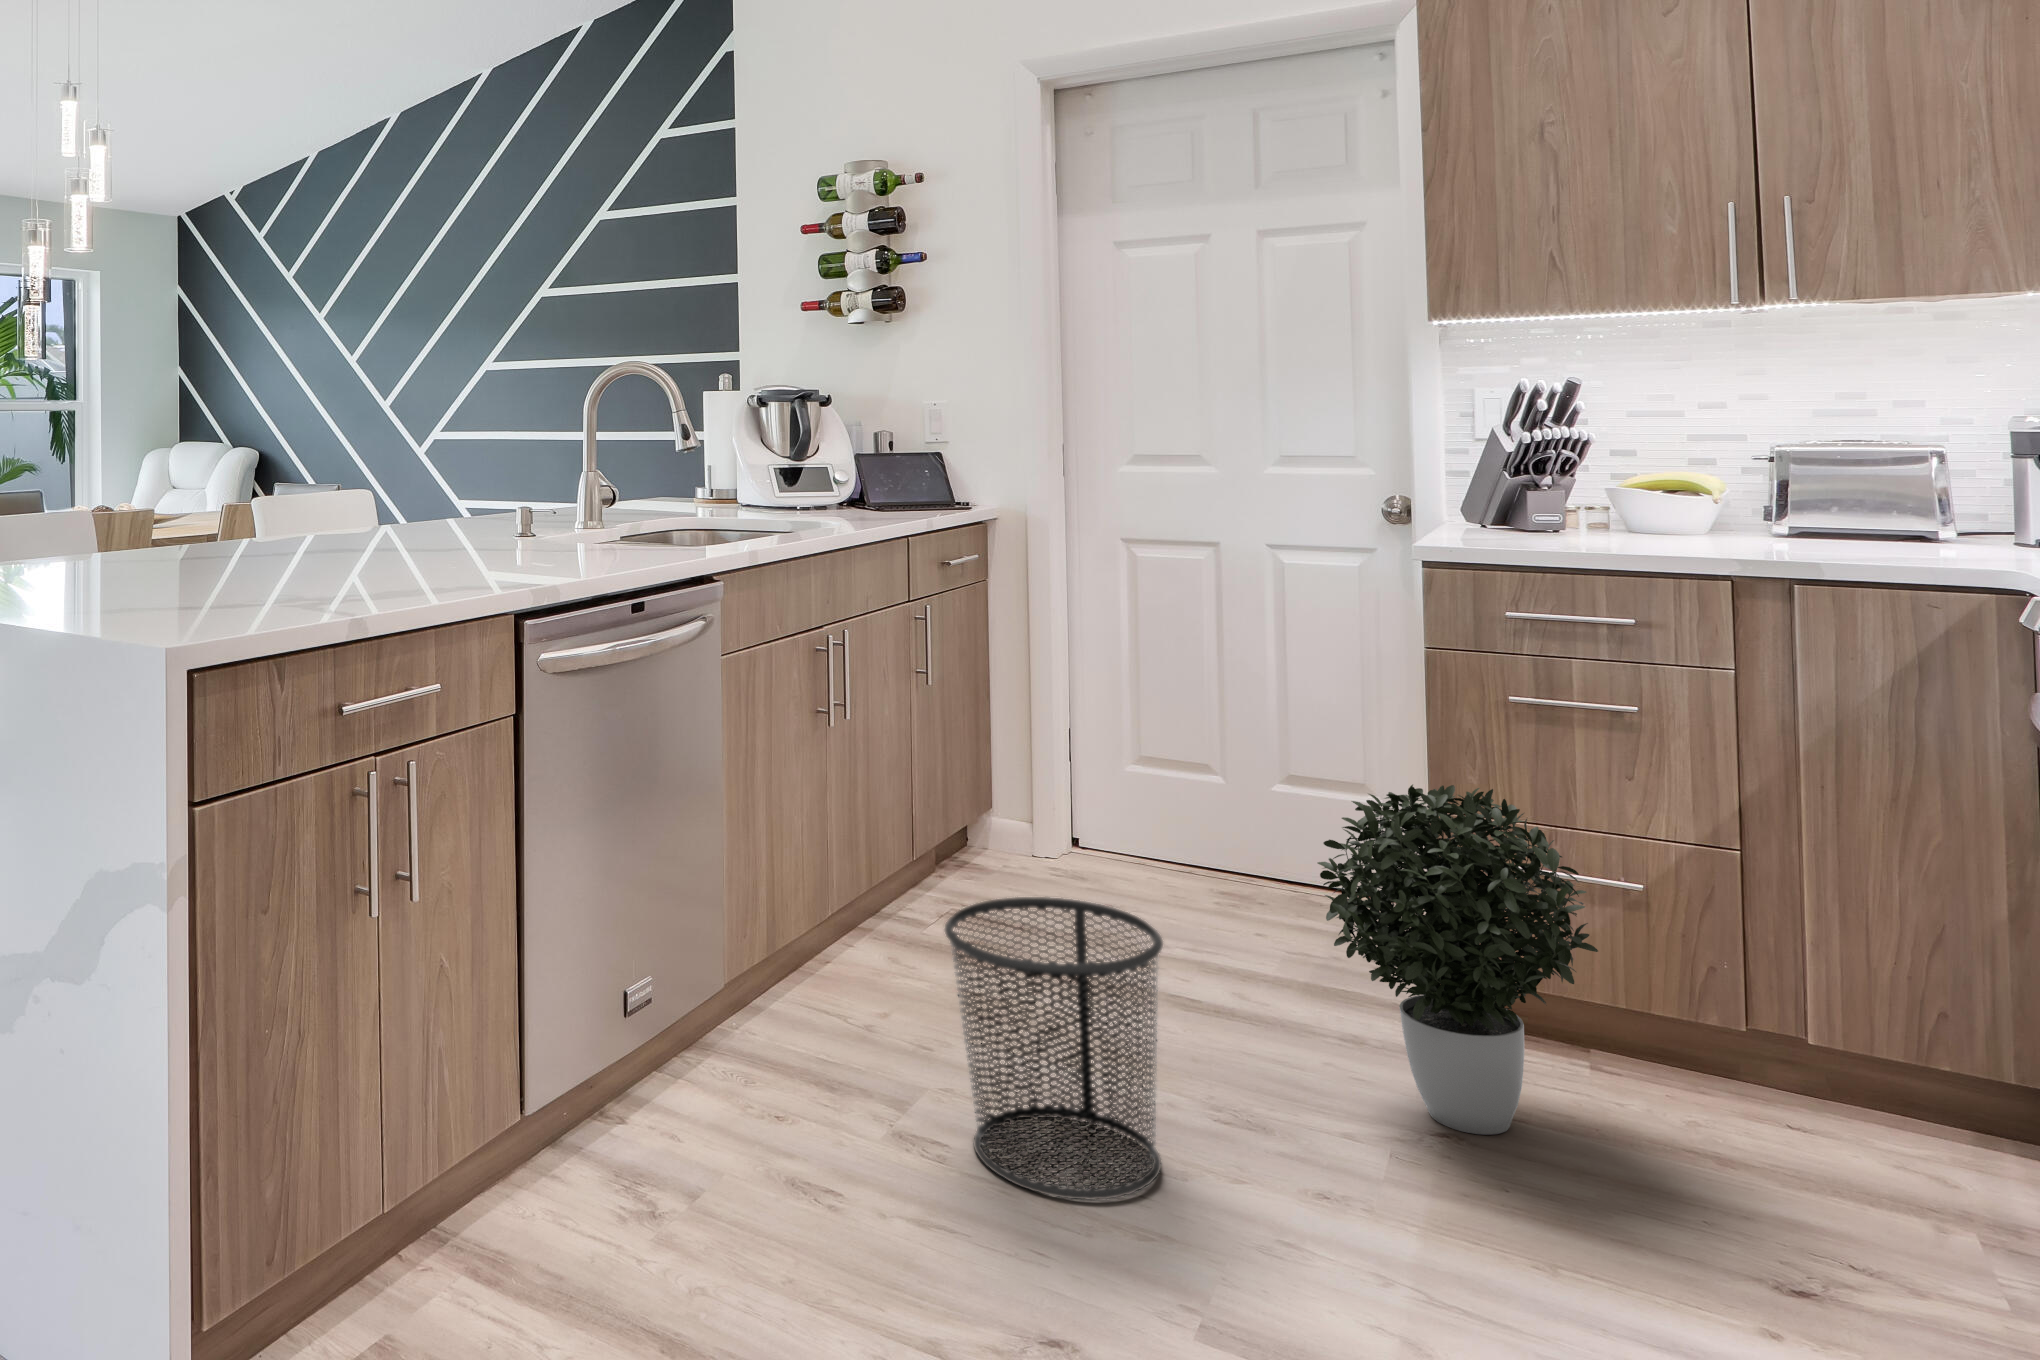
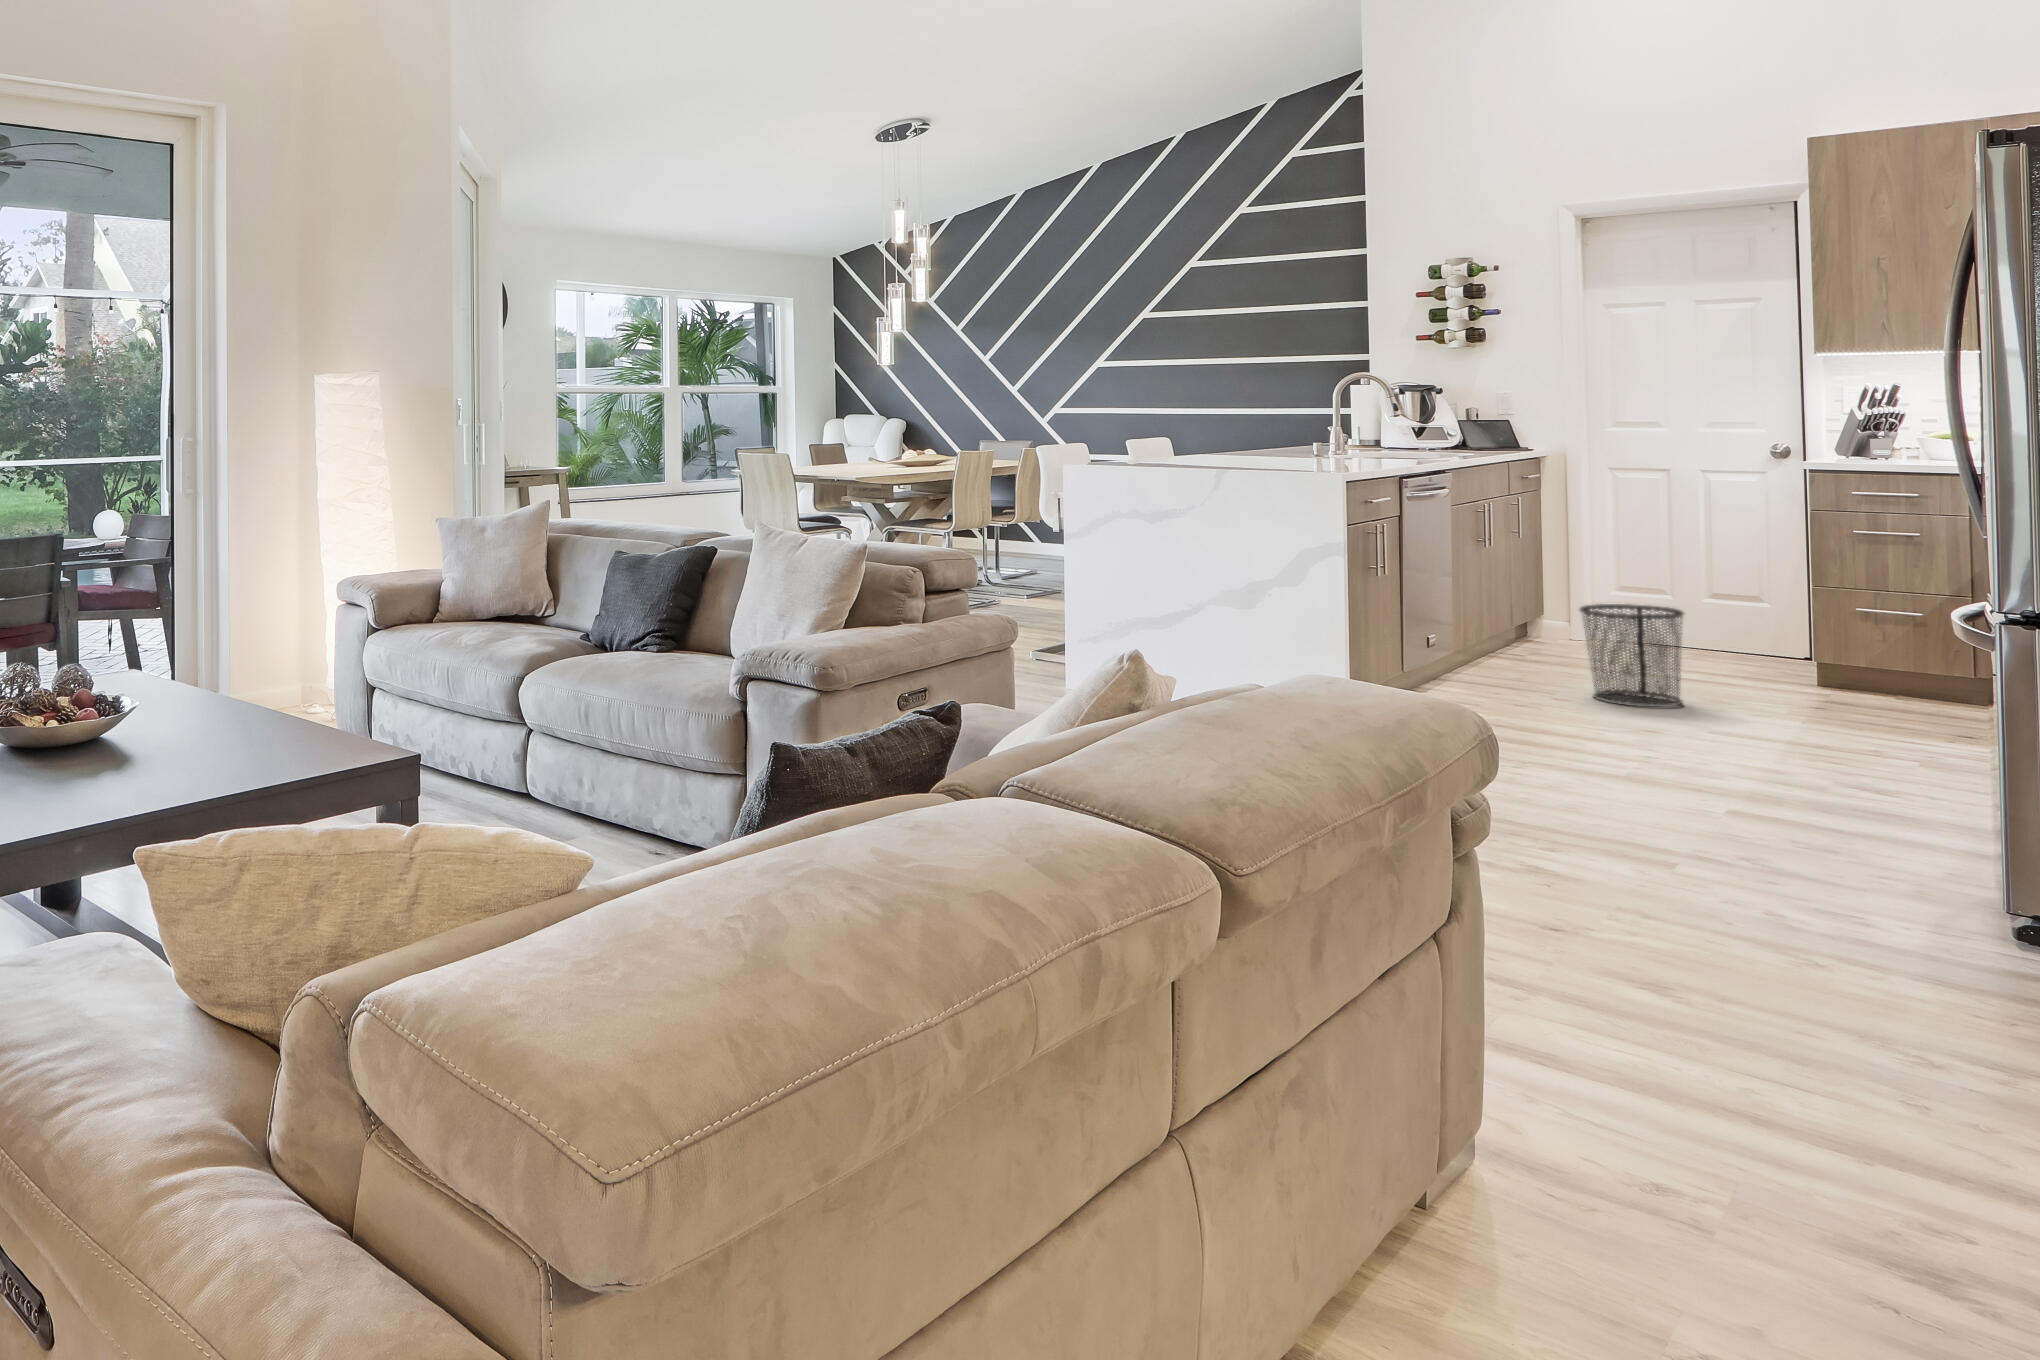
potted plant: present [1318,785,1598,1135] -> none [1754,561,1892,705]

